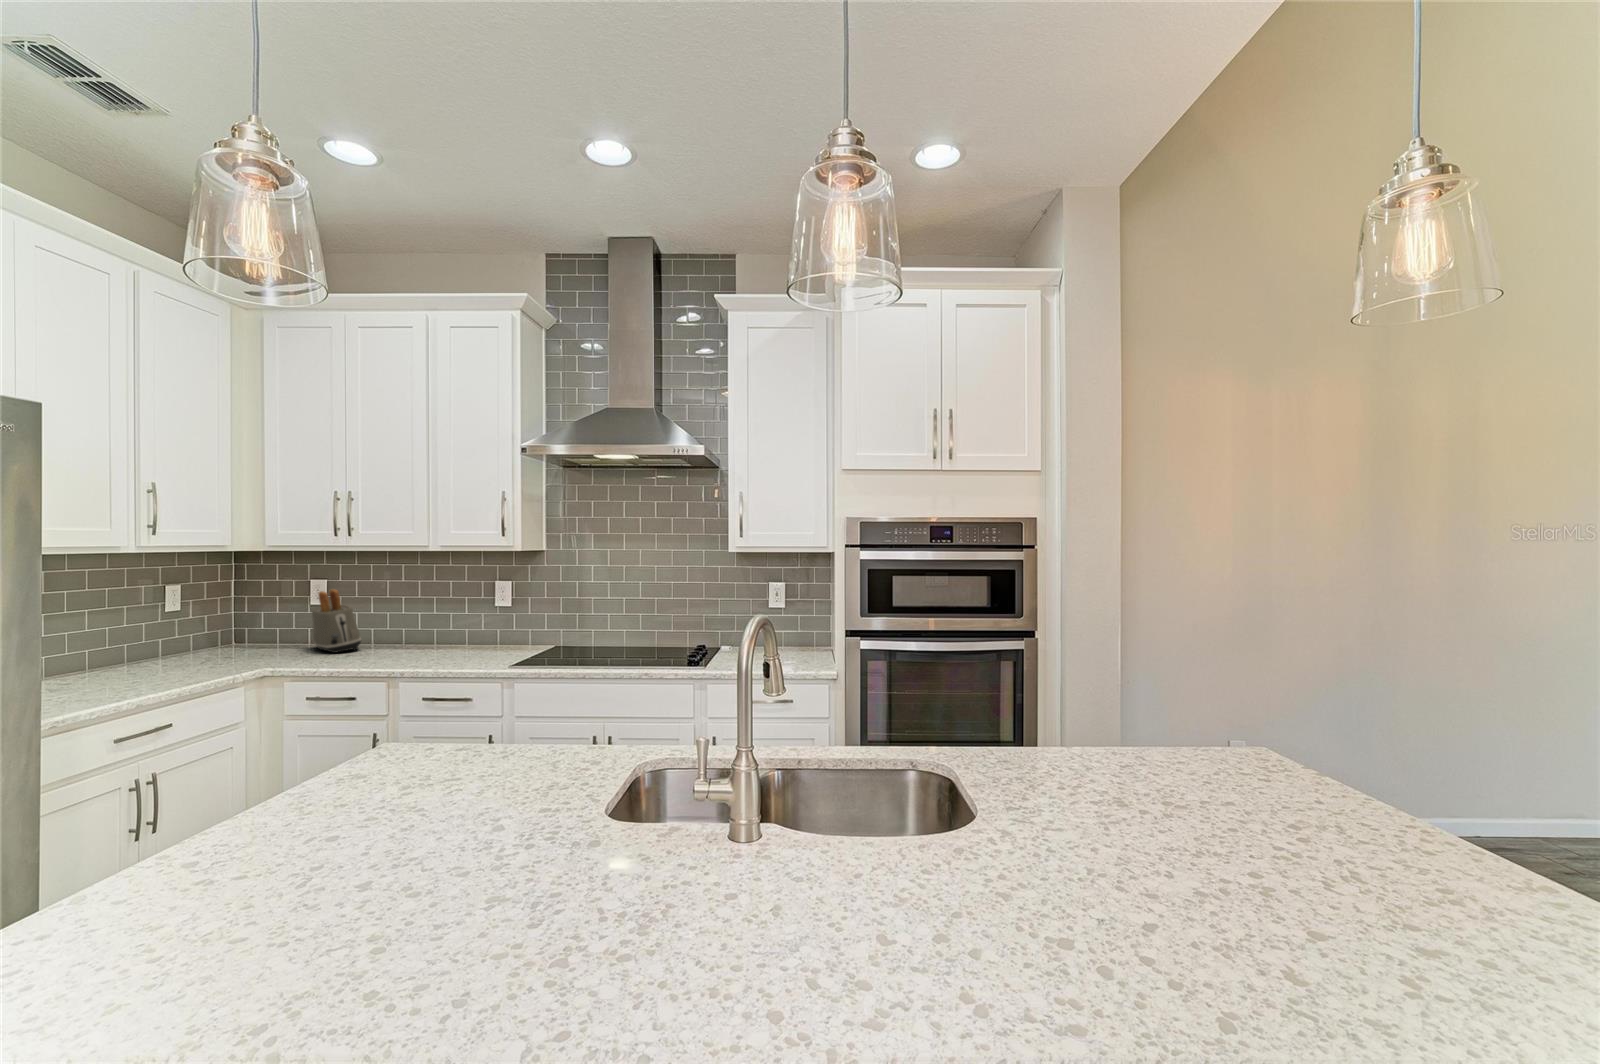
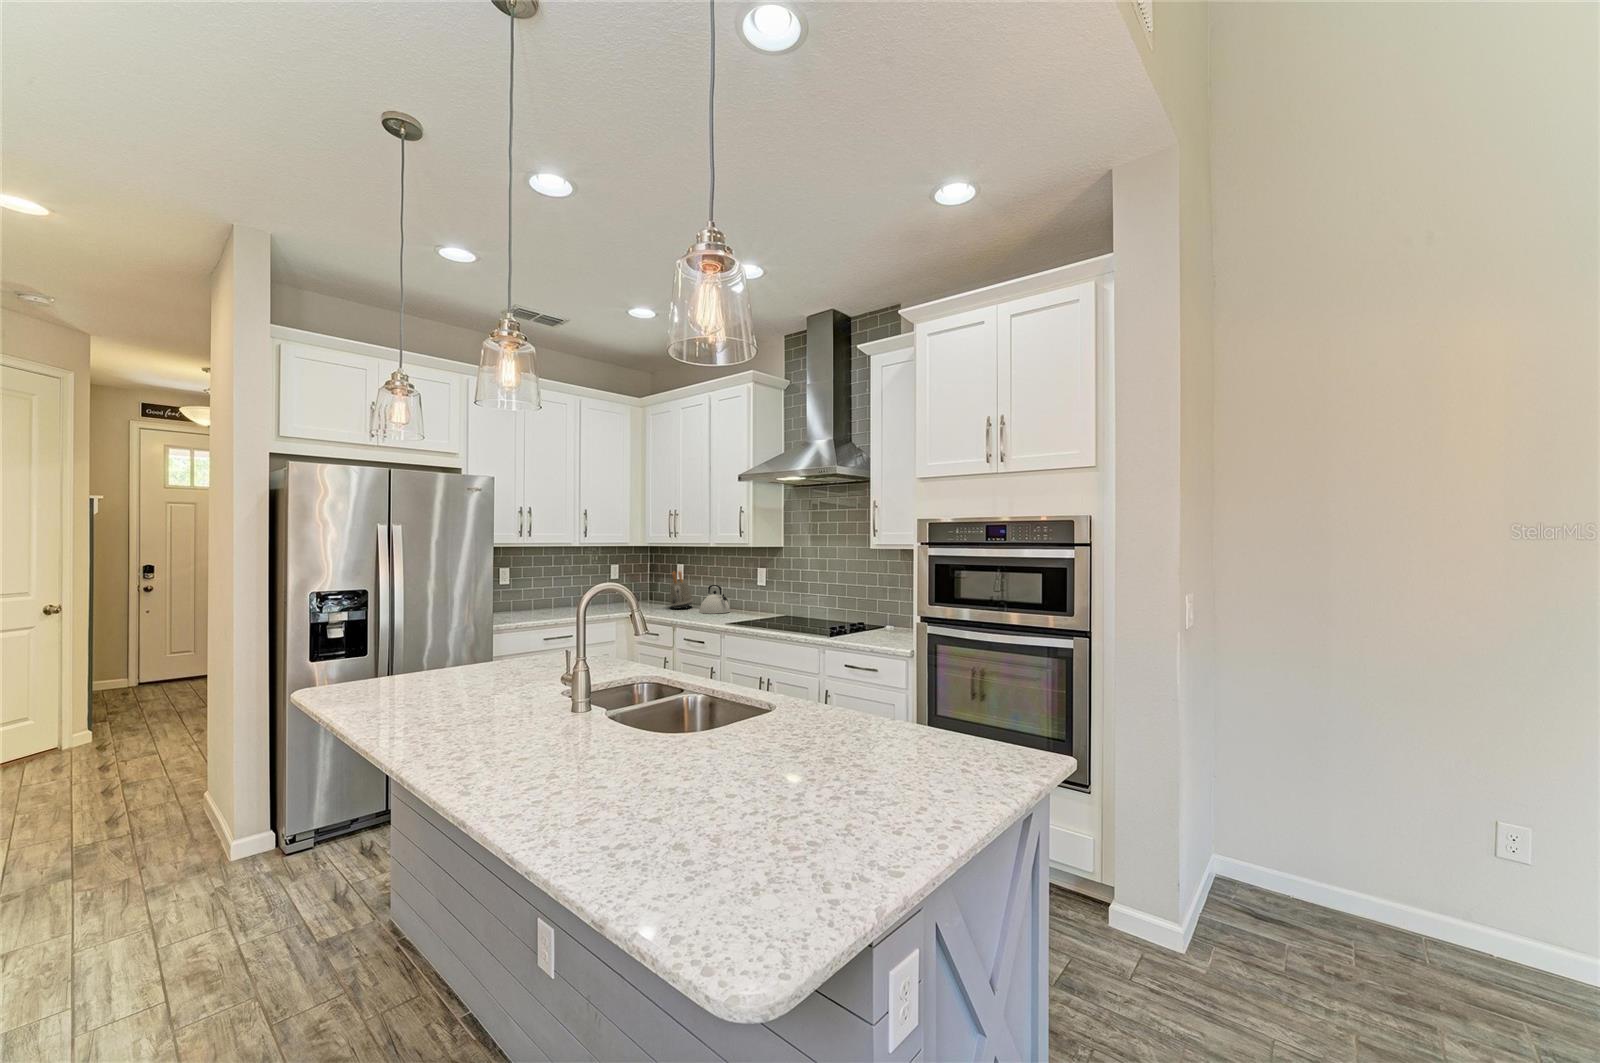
kettle: none [396,609,449,655] -> present [700,585,730,614]

